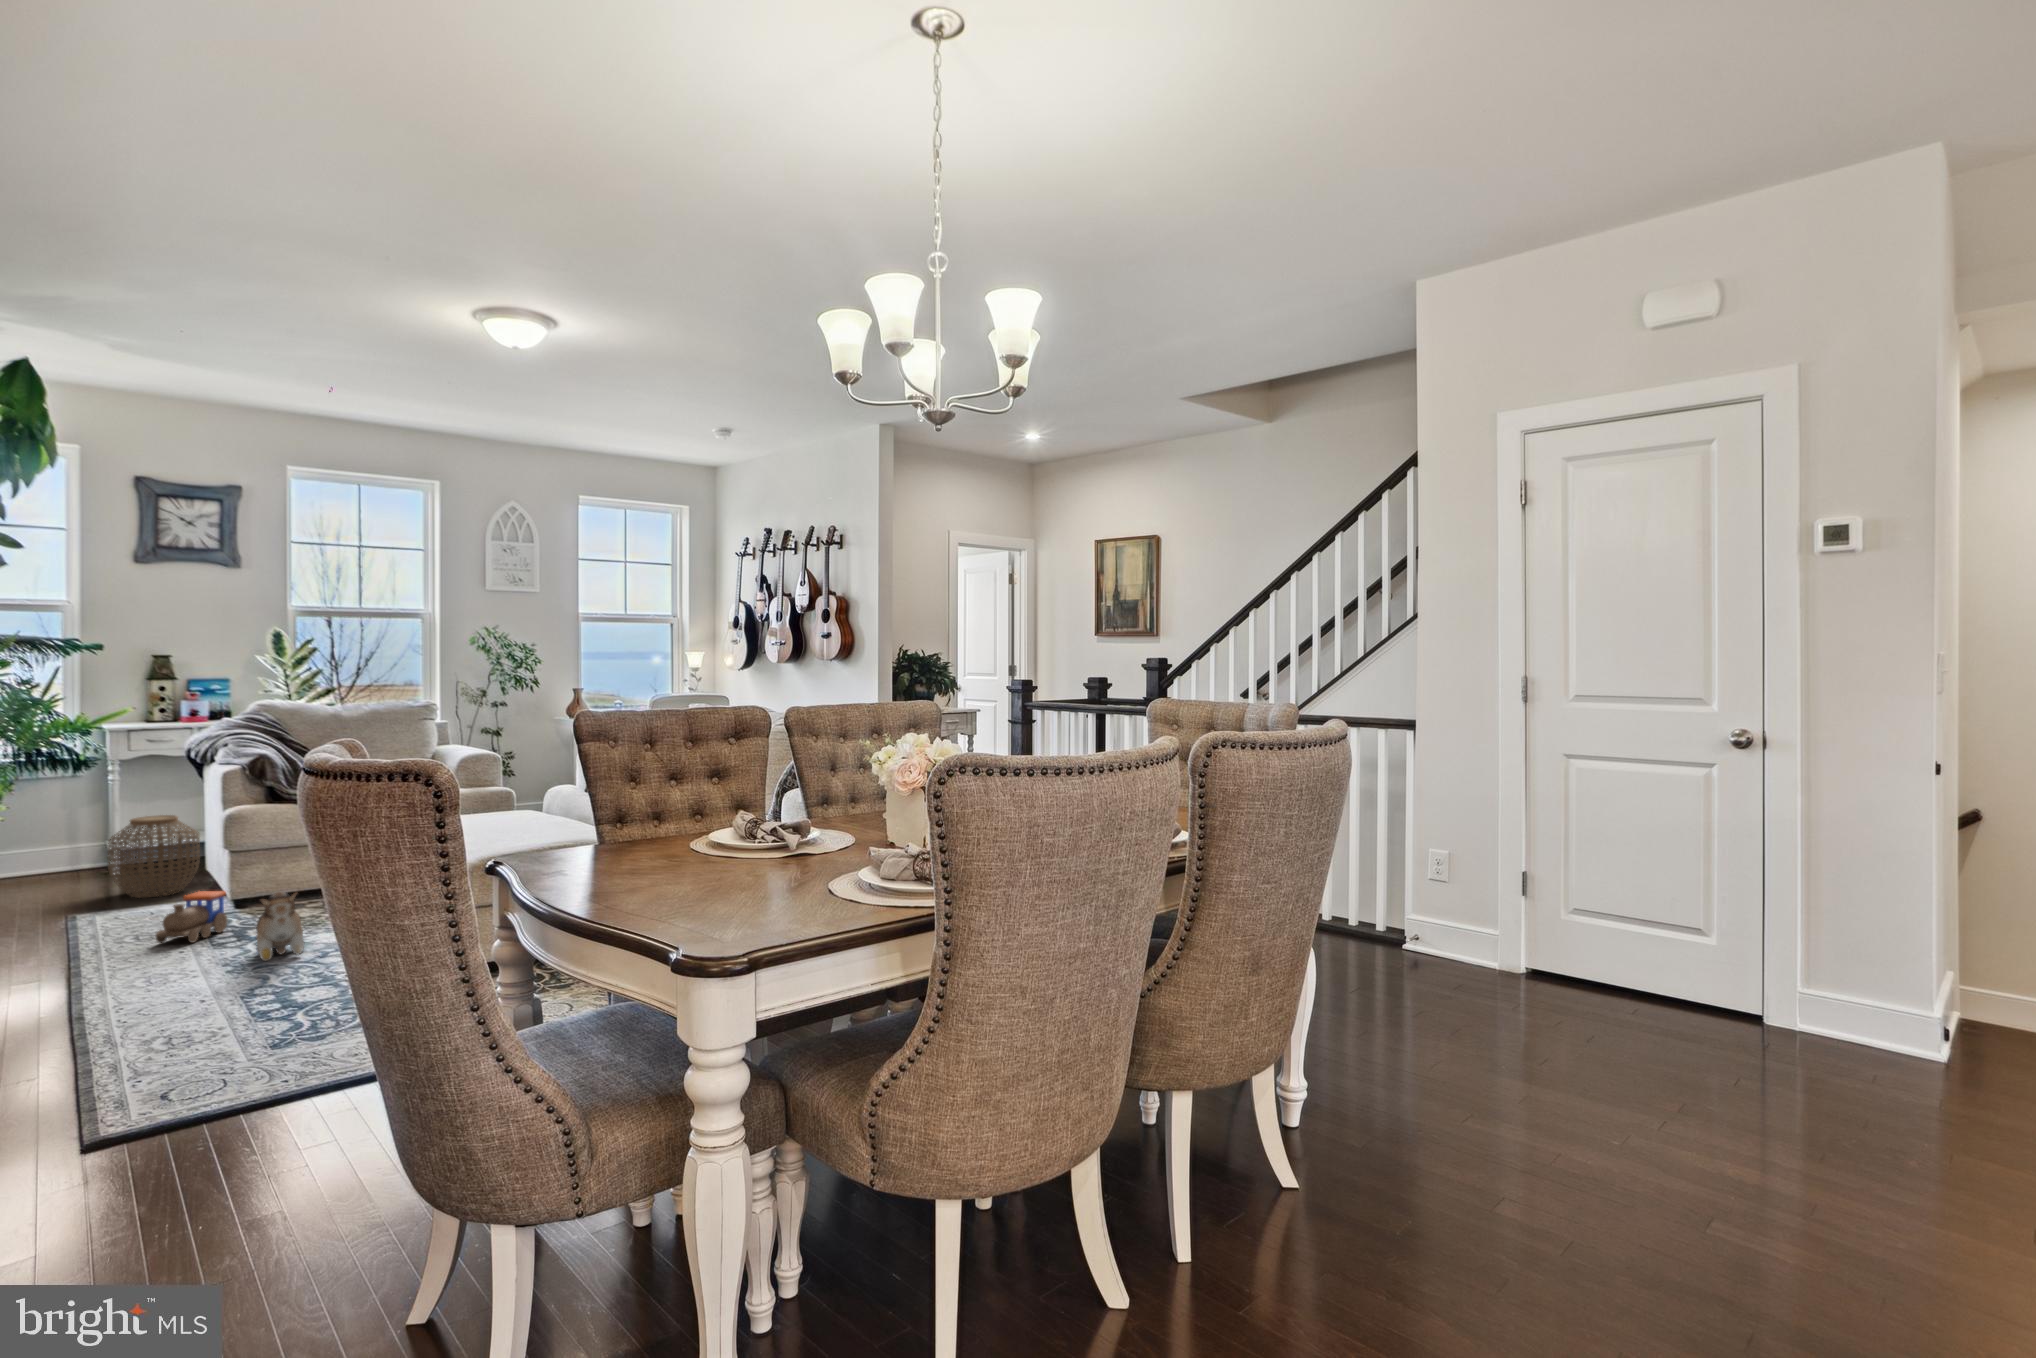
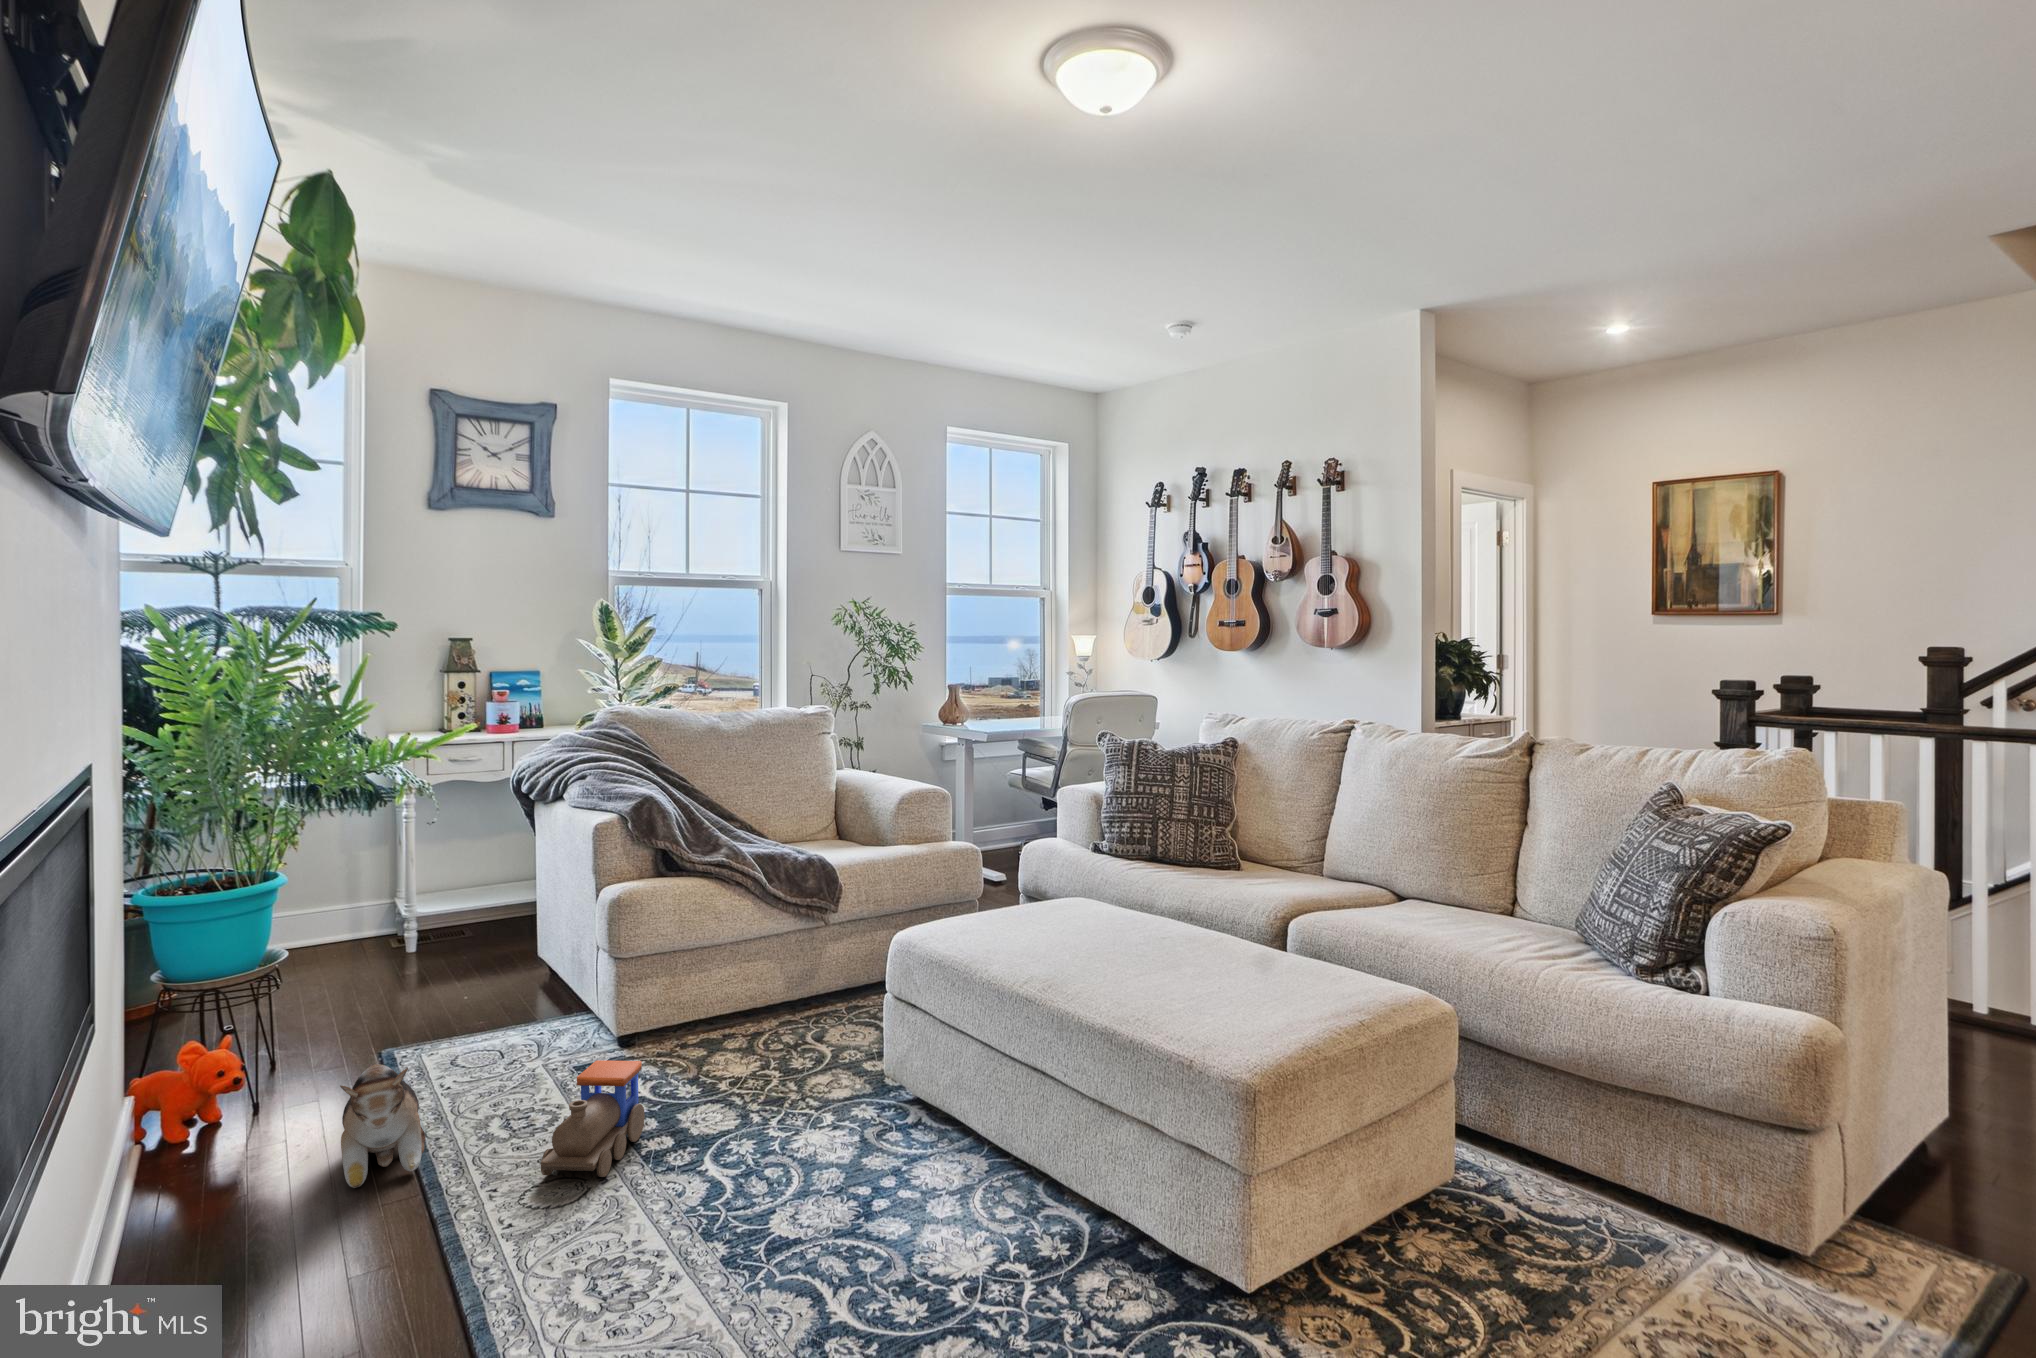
woven basket: present [108,815,200,898] -> none [418,887,547,1023]
plush toy: present [256,892,304,961] -> present [340,1064,426,1188]

